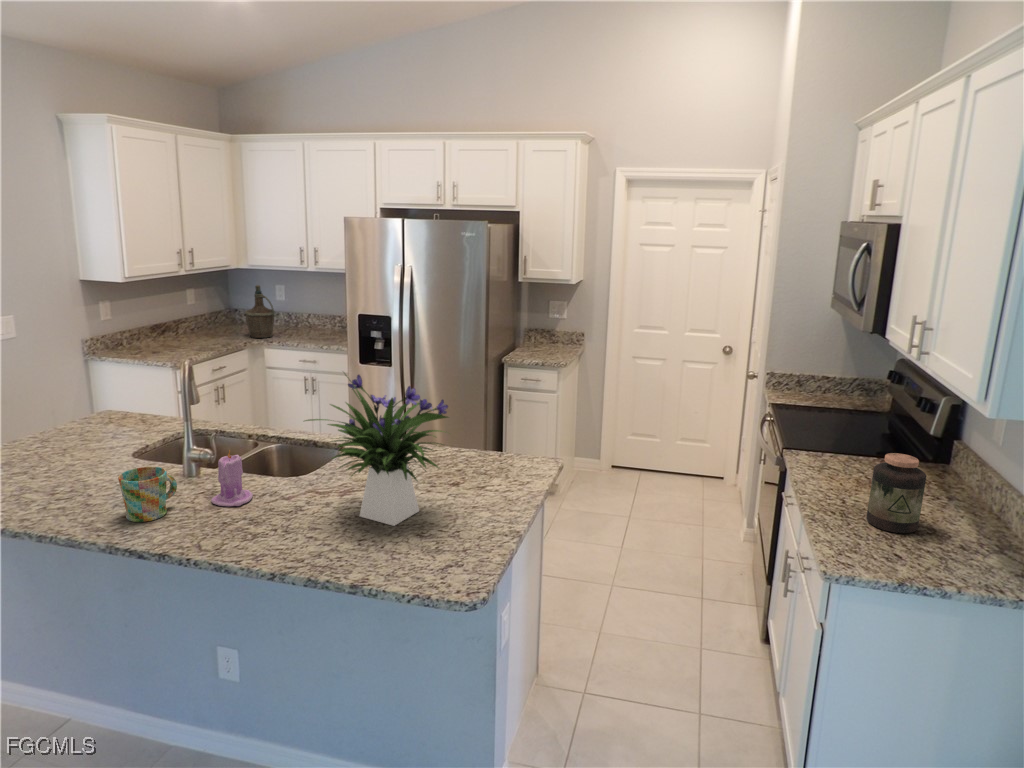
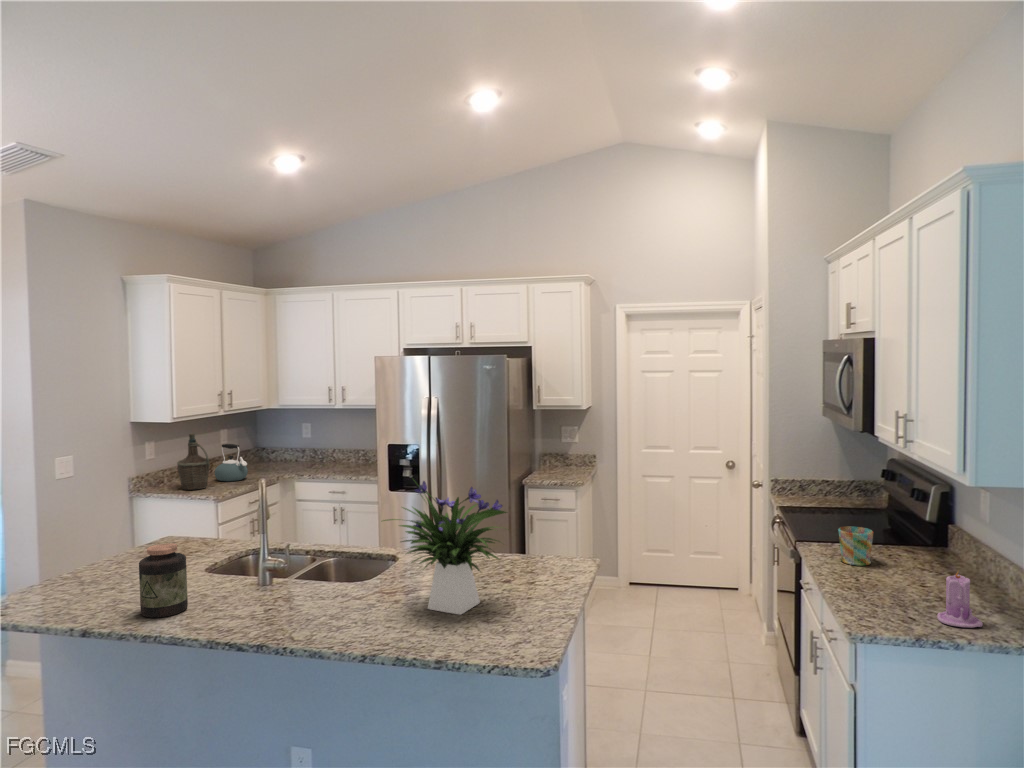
bottle: present [245,285,275,338] -> present [177,433,210,490]
kettle: none [179,305,214,345] -> present [215,444,248,481]
candle: present [211,452,253,507] -> present [937,571,983,628]
jar: present [867,453,927,533] -> present [139,543,188,618]
mug: present [118,467,177,522] -> present [838,526,873,566]

